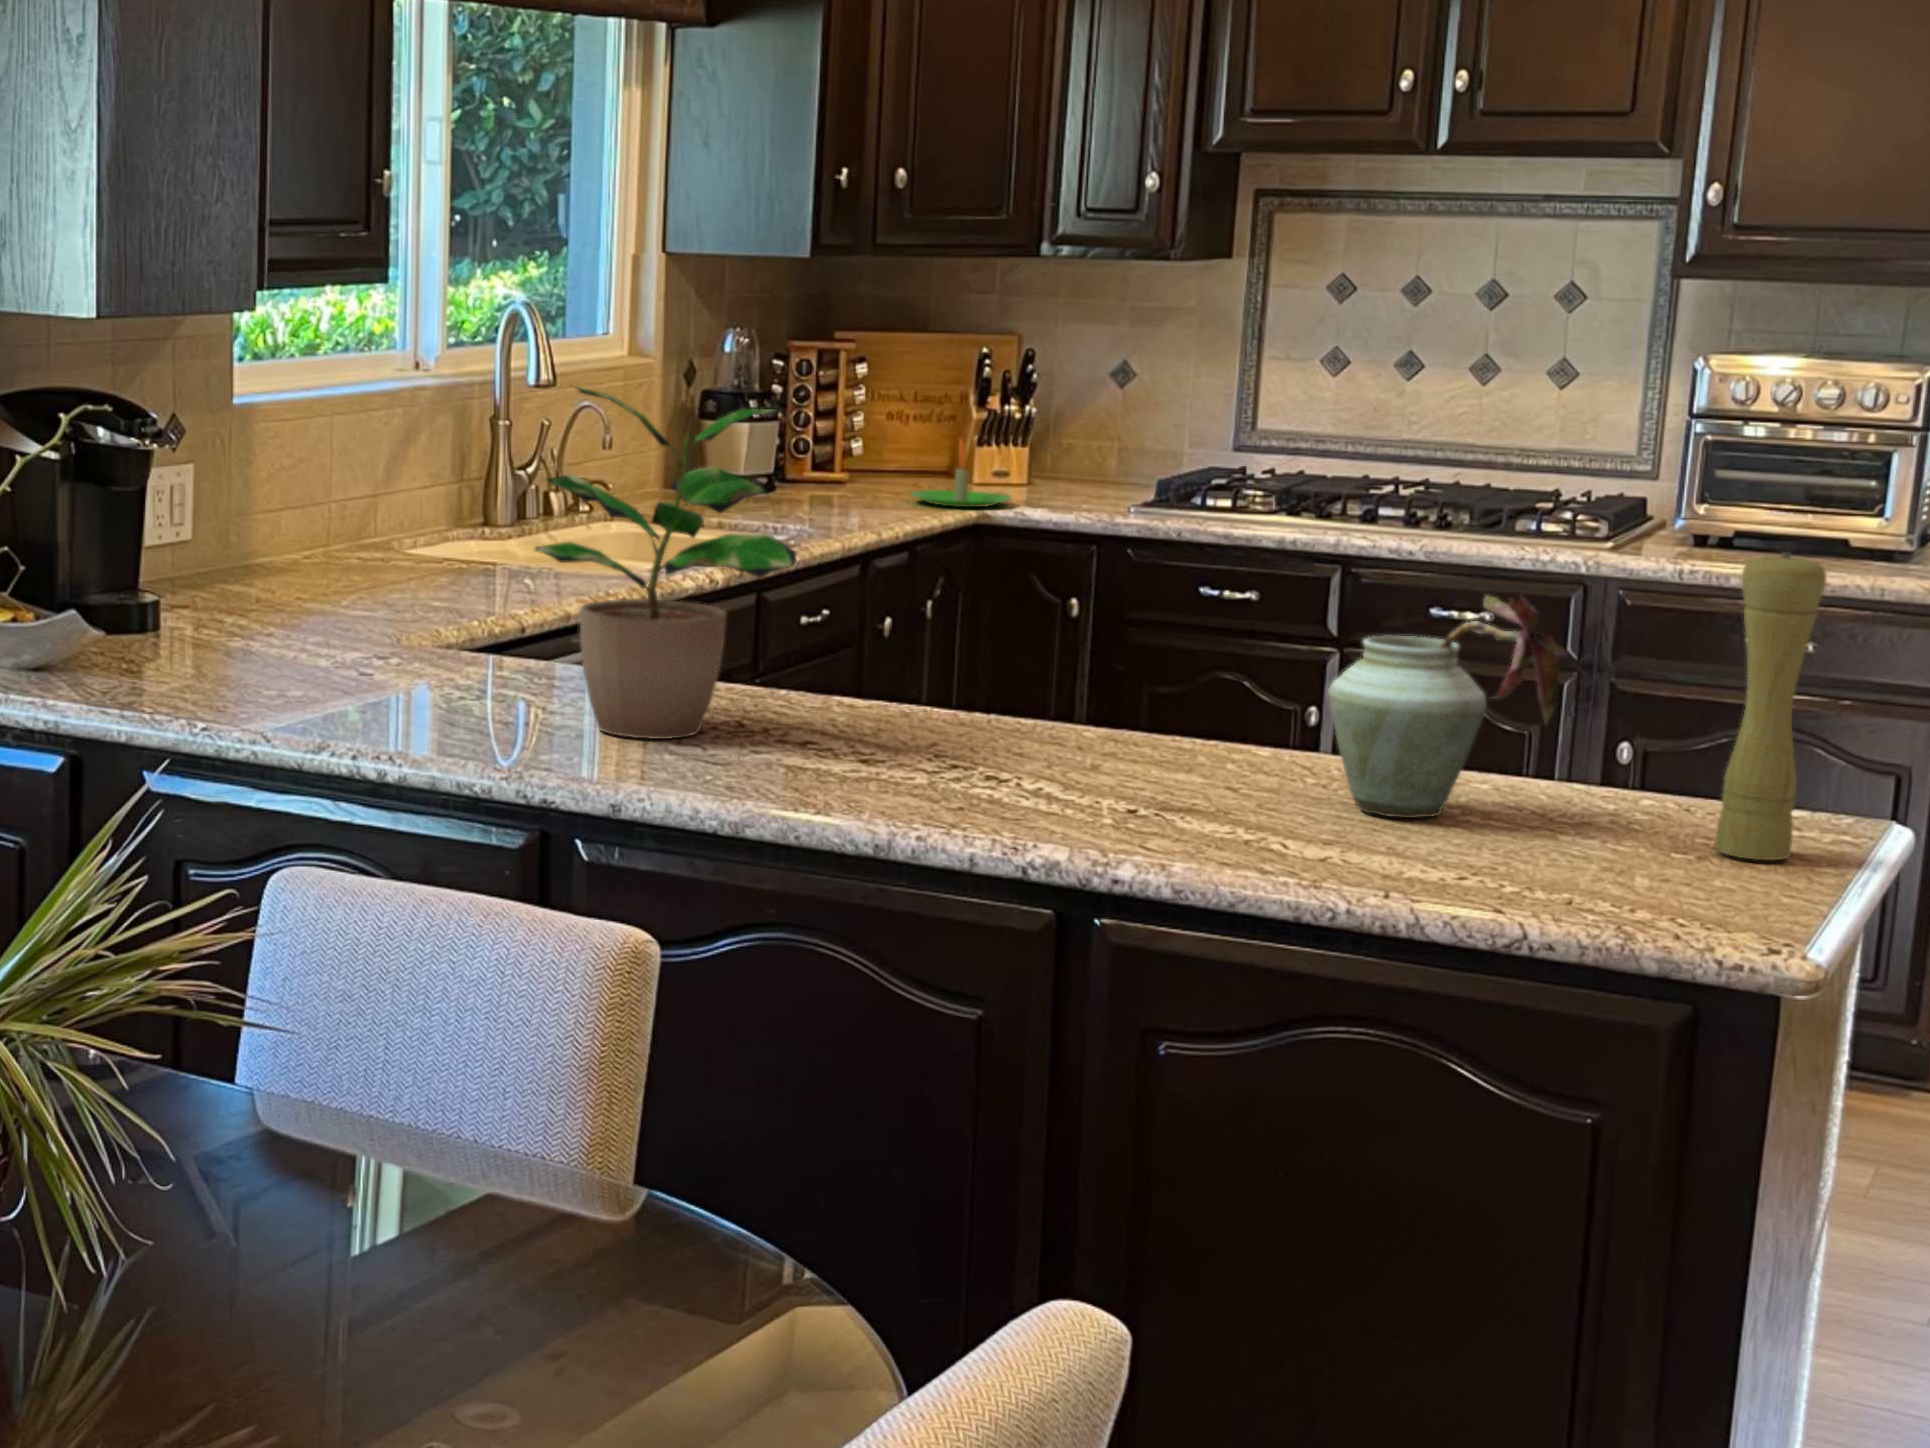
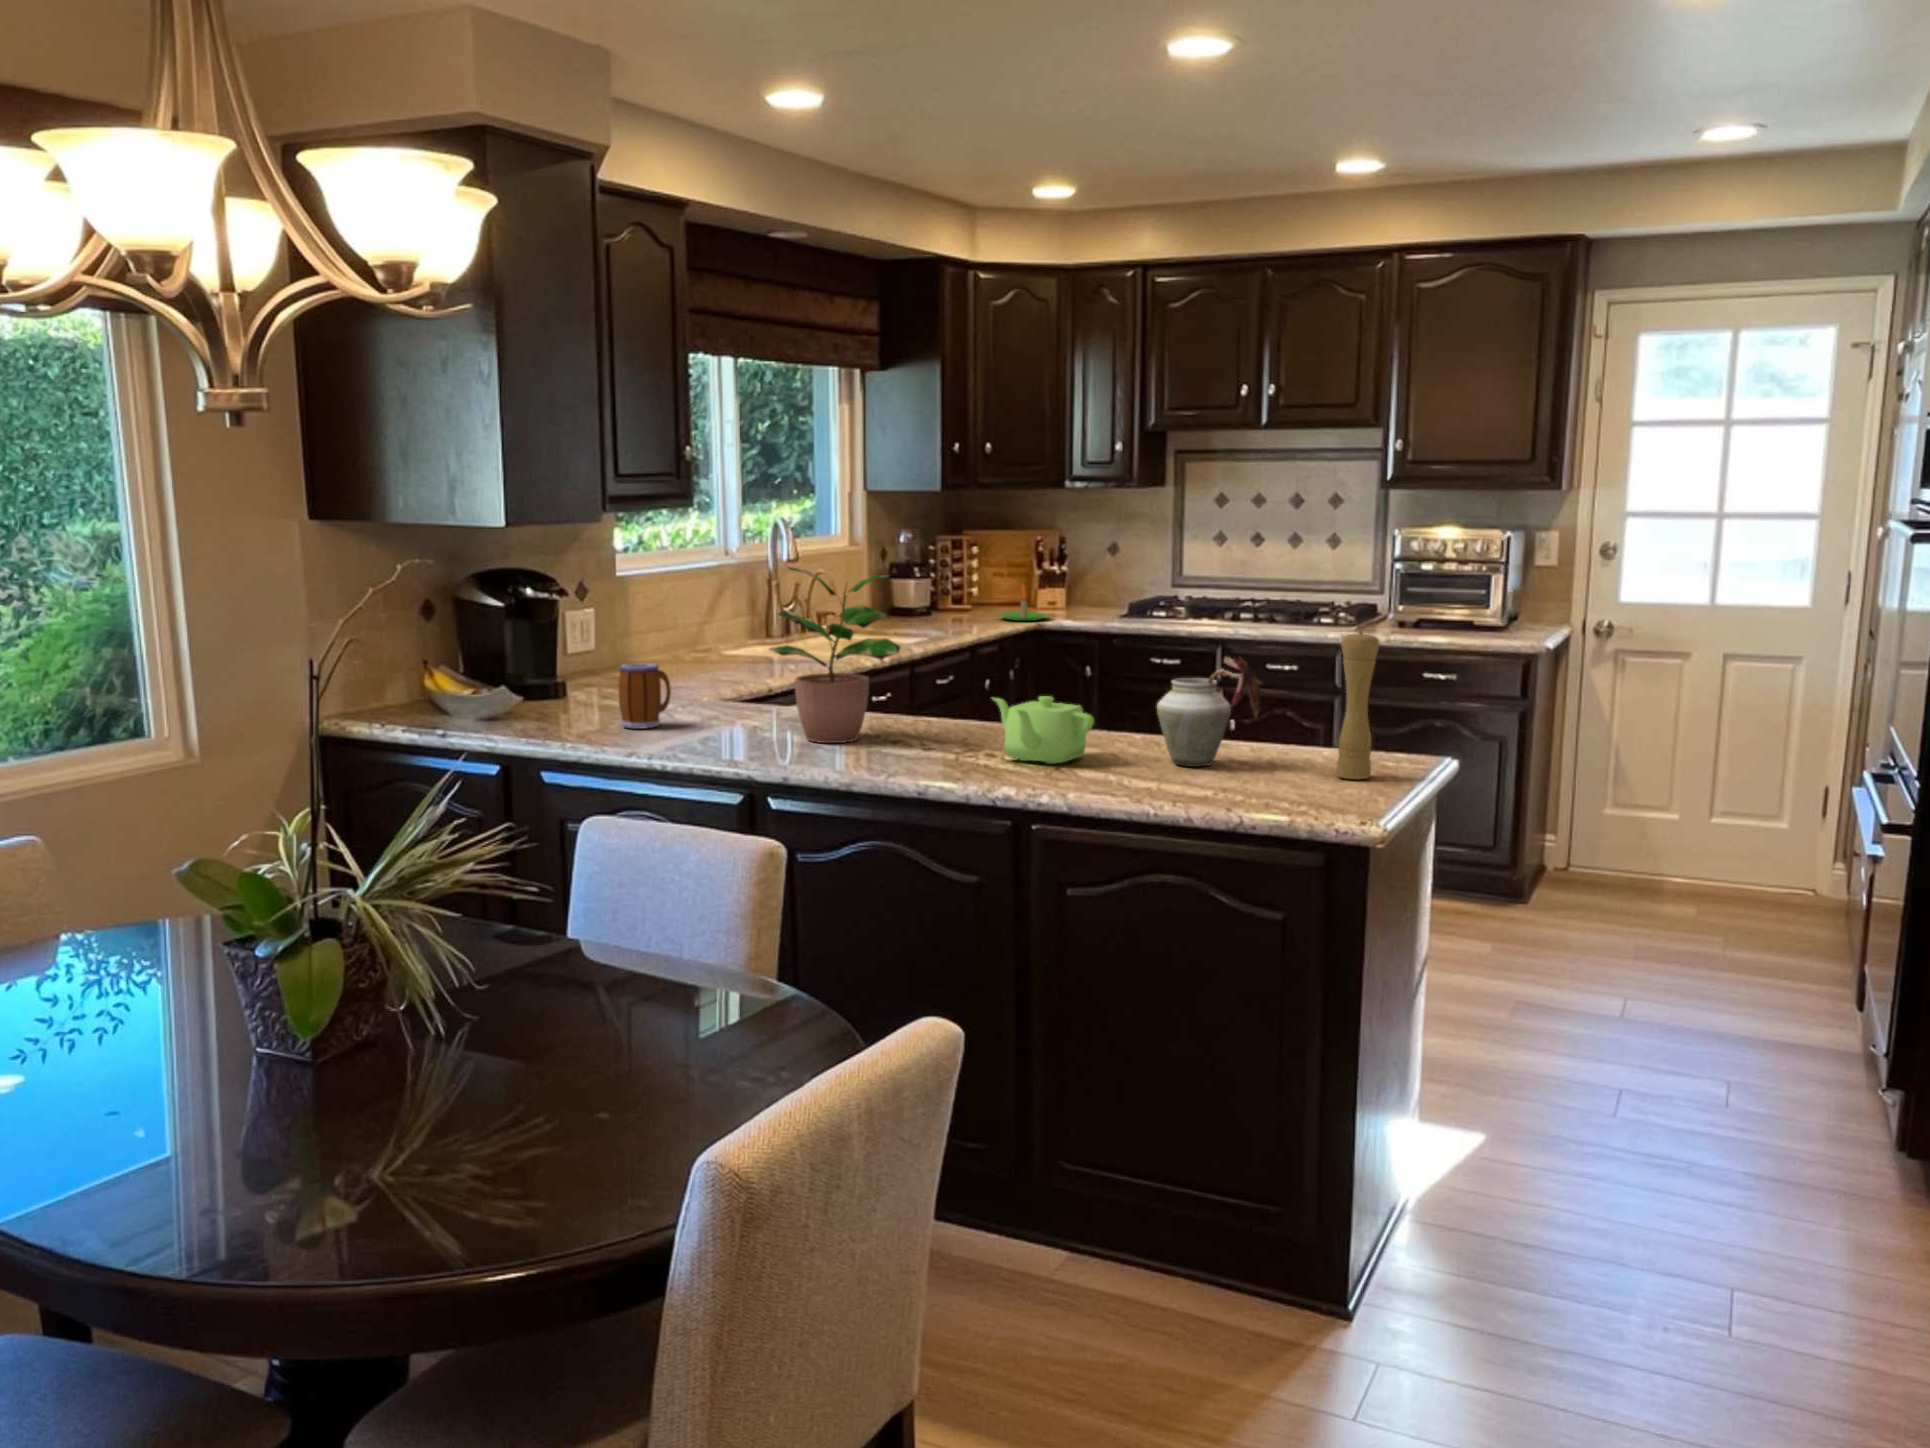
mug: none [231,566,330,695] -> present [619,663,671,729]
teapot: none [980,661,1198,800] -> present [993,696,1094,764]

